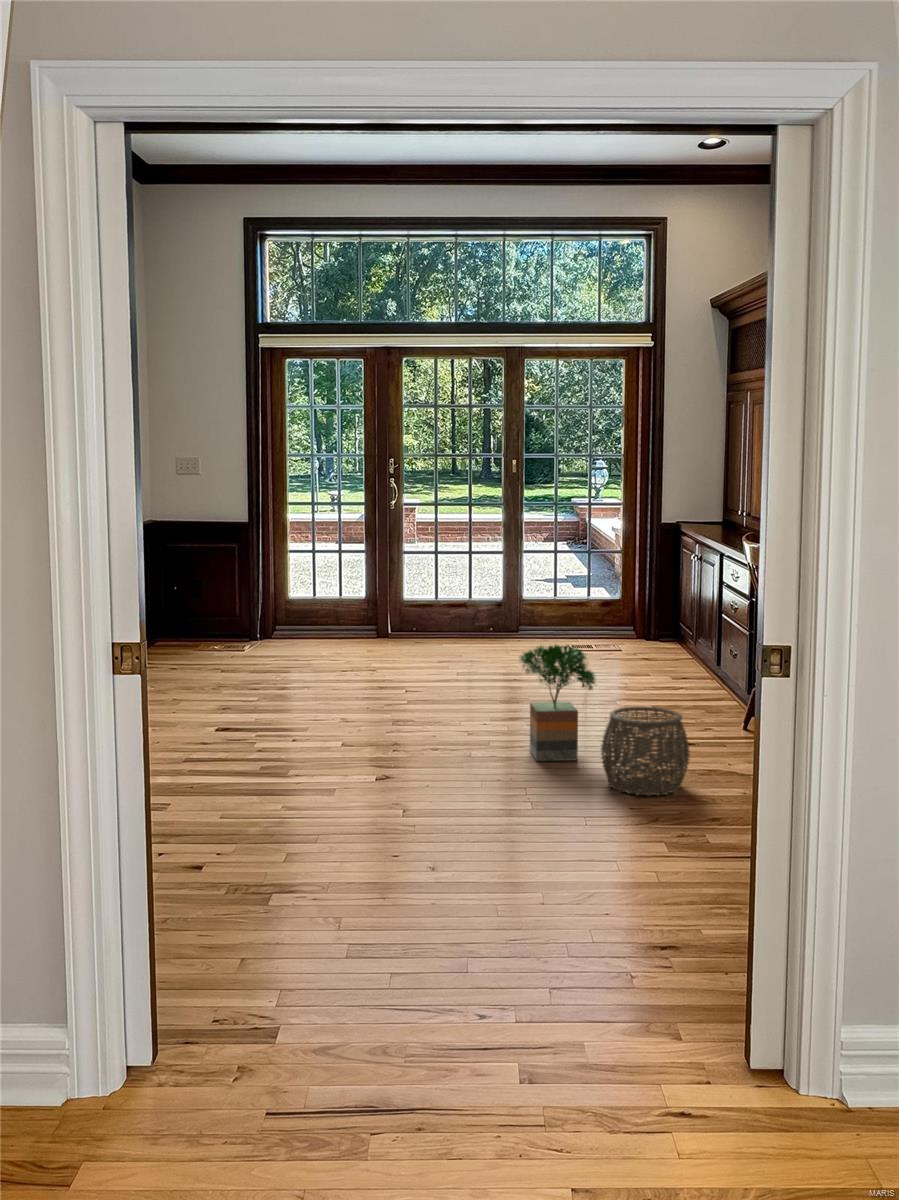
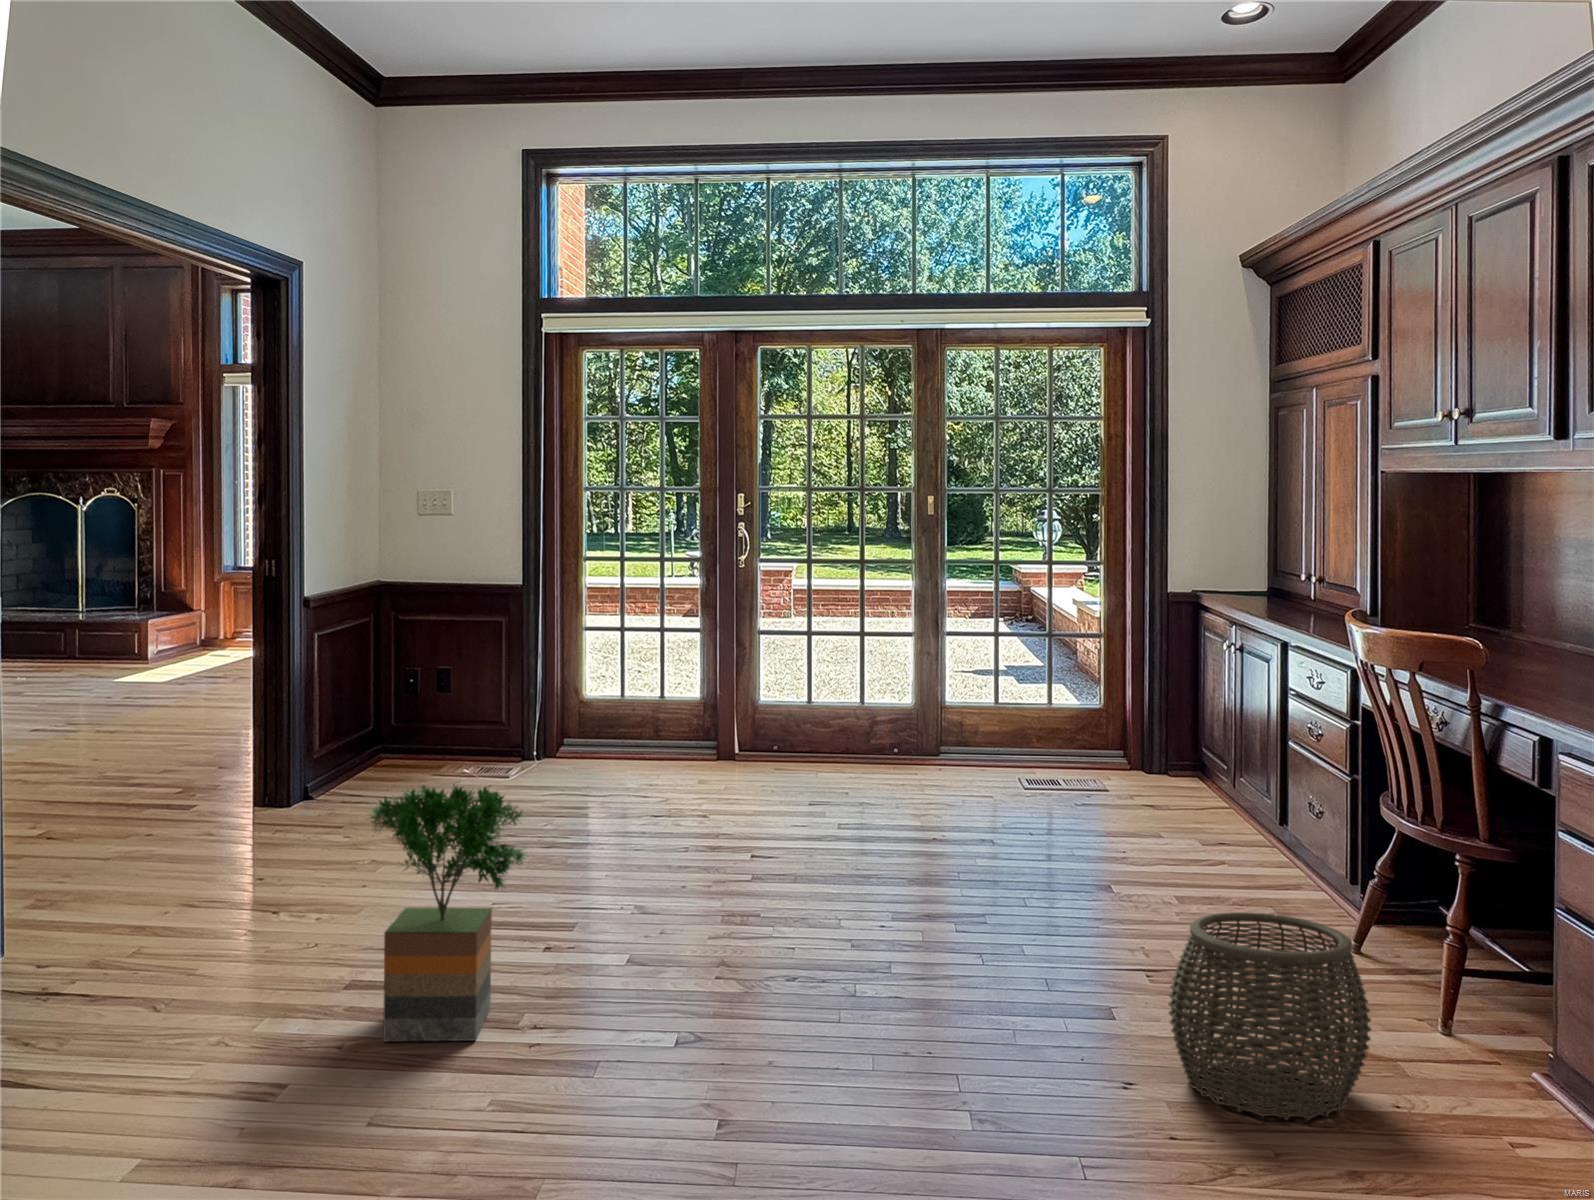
potted tree: present [519,644,596,761] -> present [370,785,525,1041]

